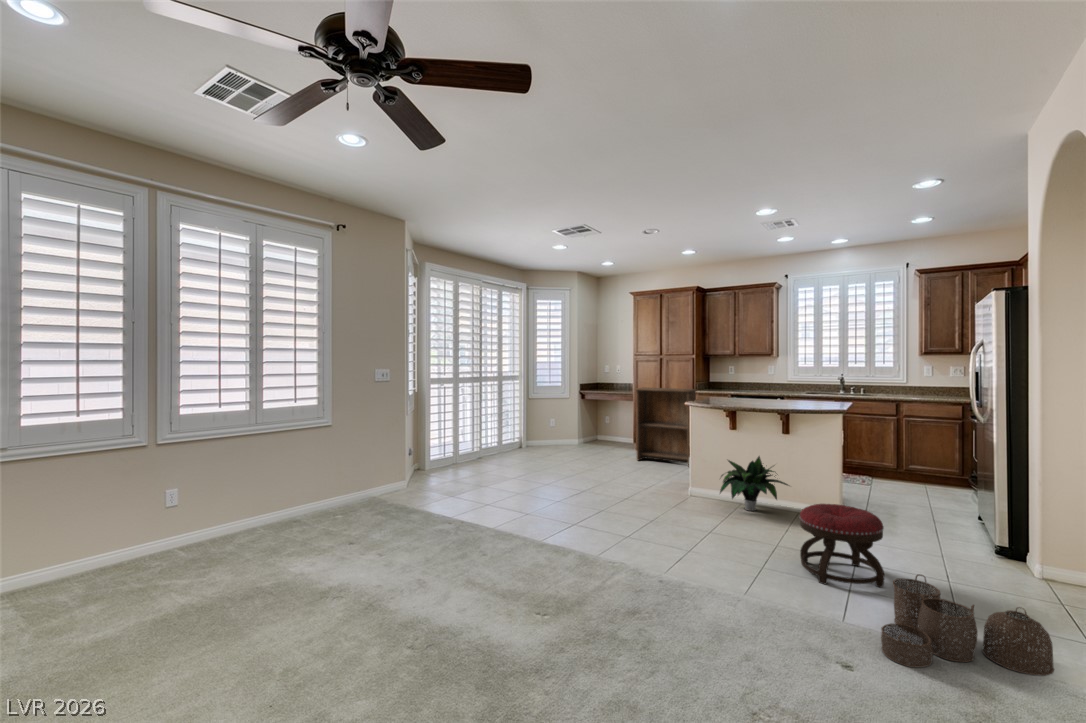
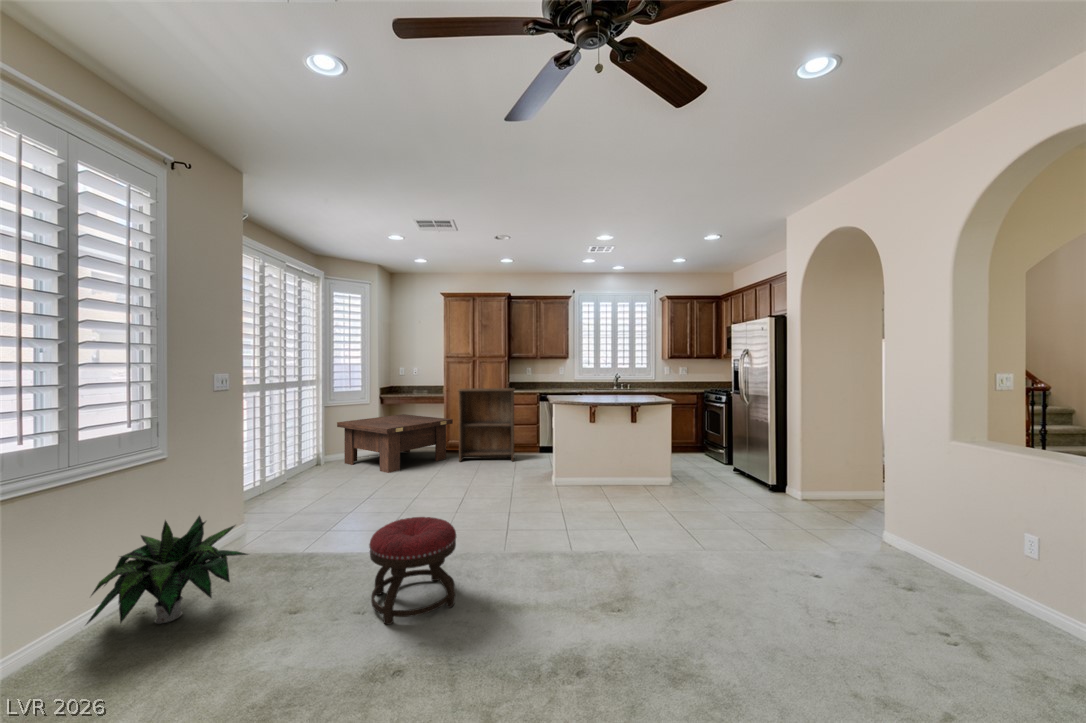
coffee table: none [539,410,635,461] -> present [337,414,453,473]
potted plant: present [720,456,788,511] -> present [87,516,248,624]
ottoman: present [800,504,885,588] -> present [369,517,456,625]
woven basket: present [881,574,1054,676] -> none [833,524,947,605]

